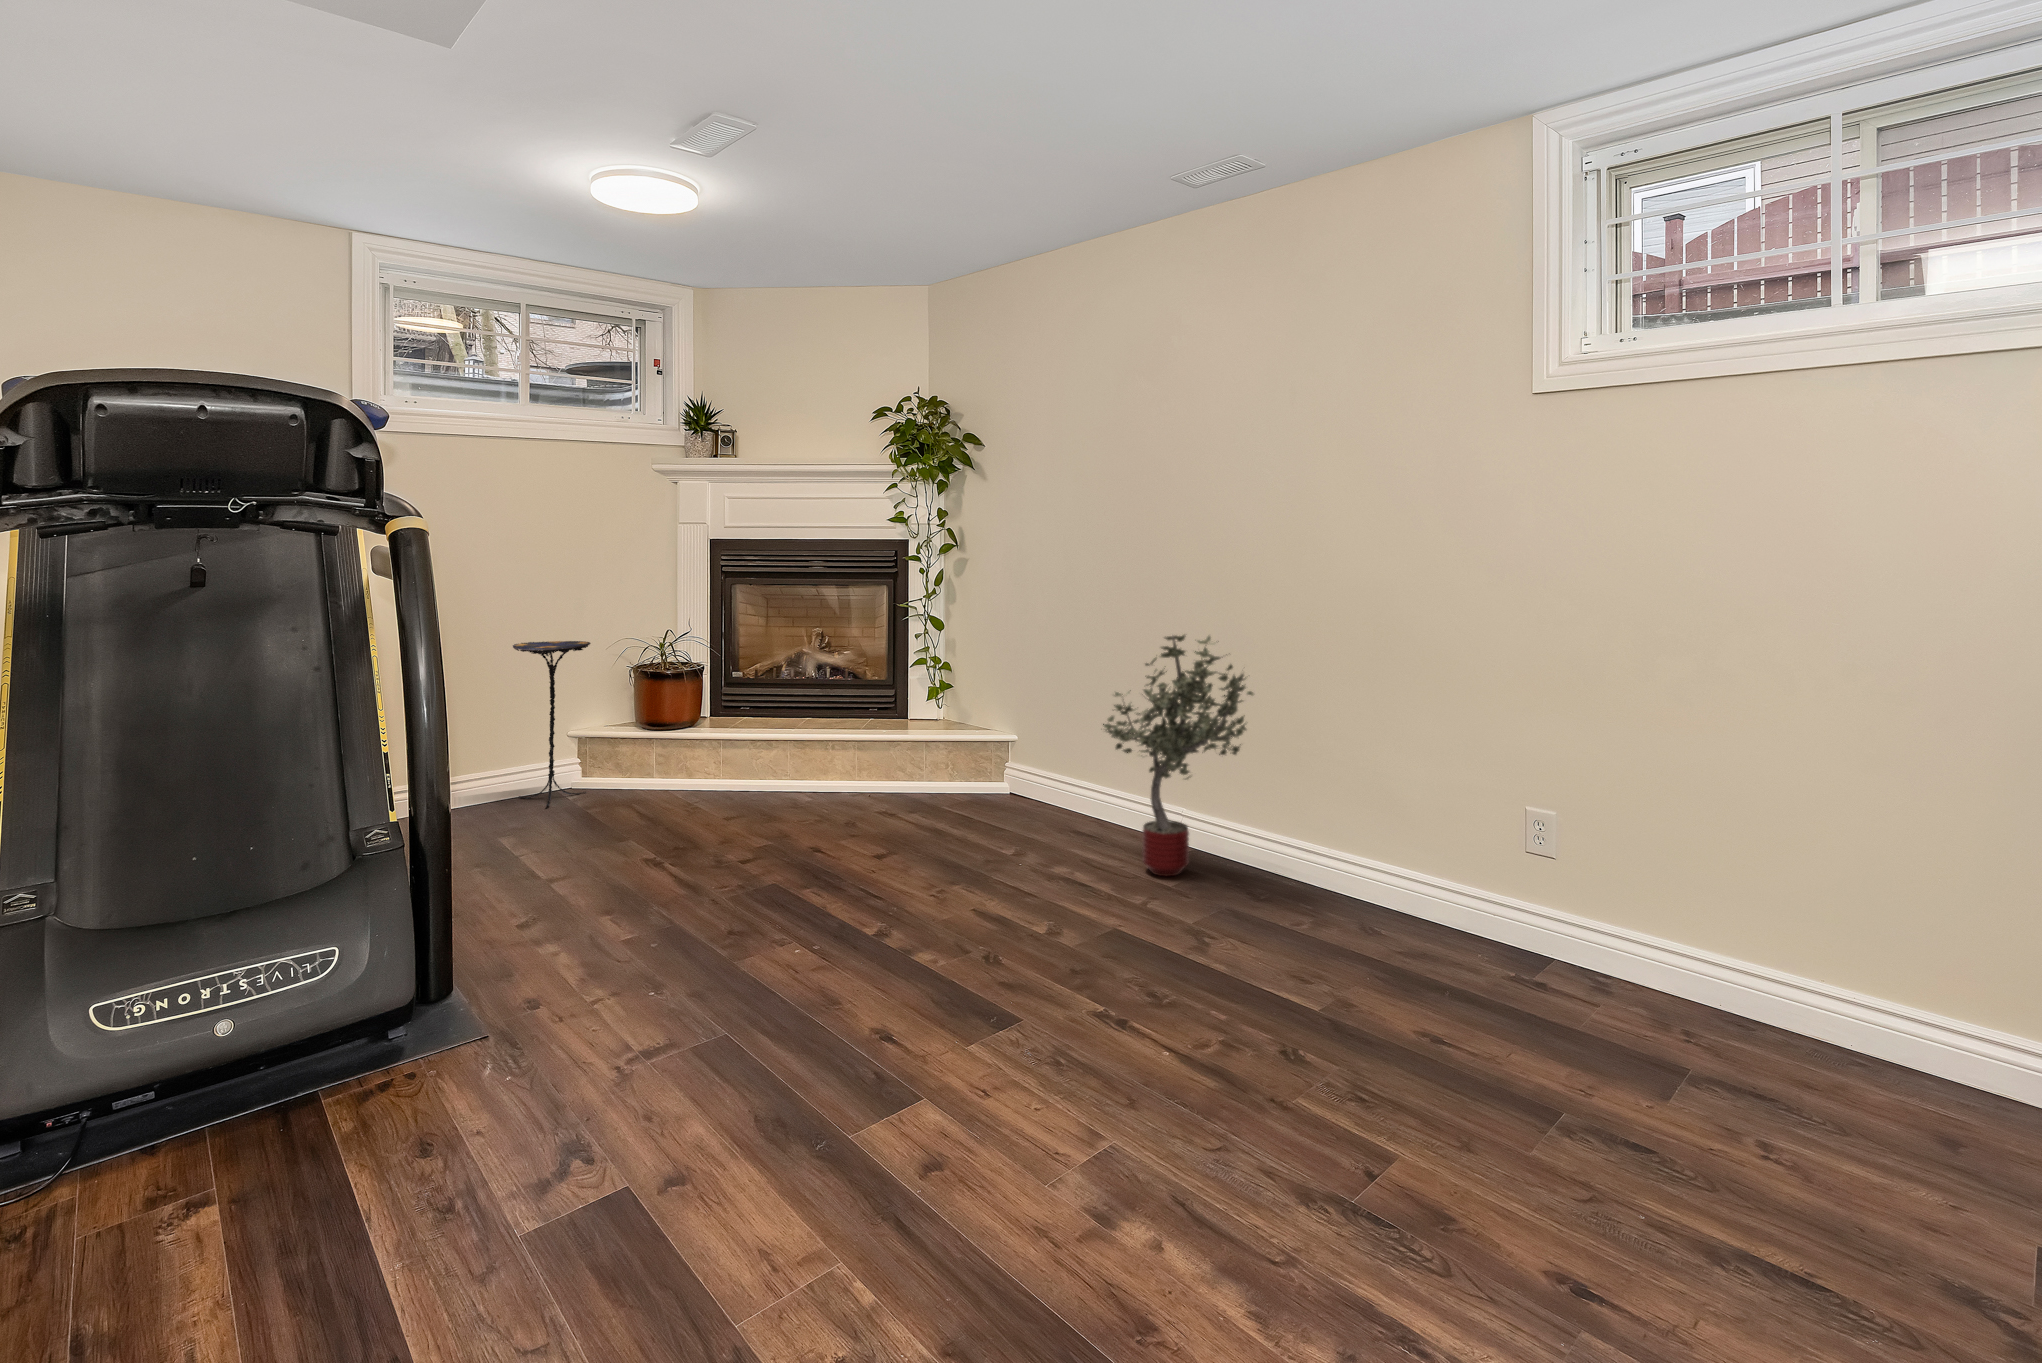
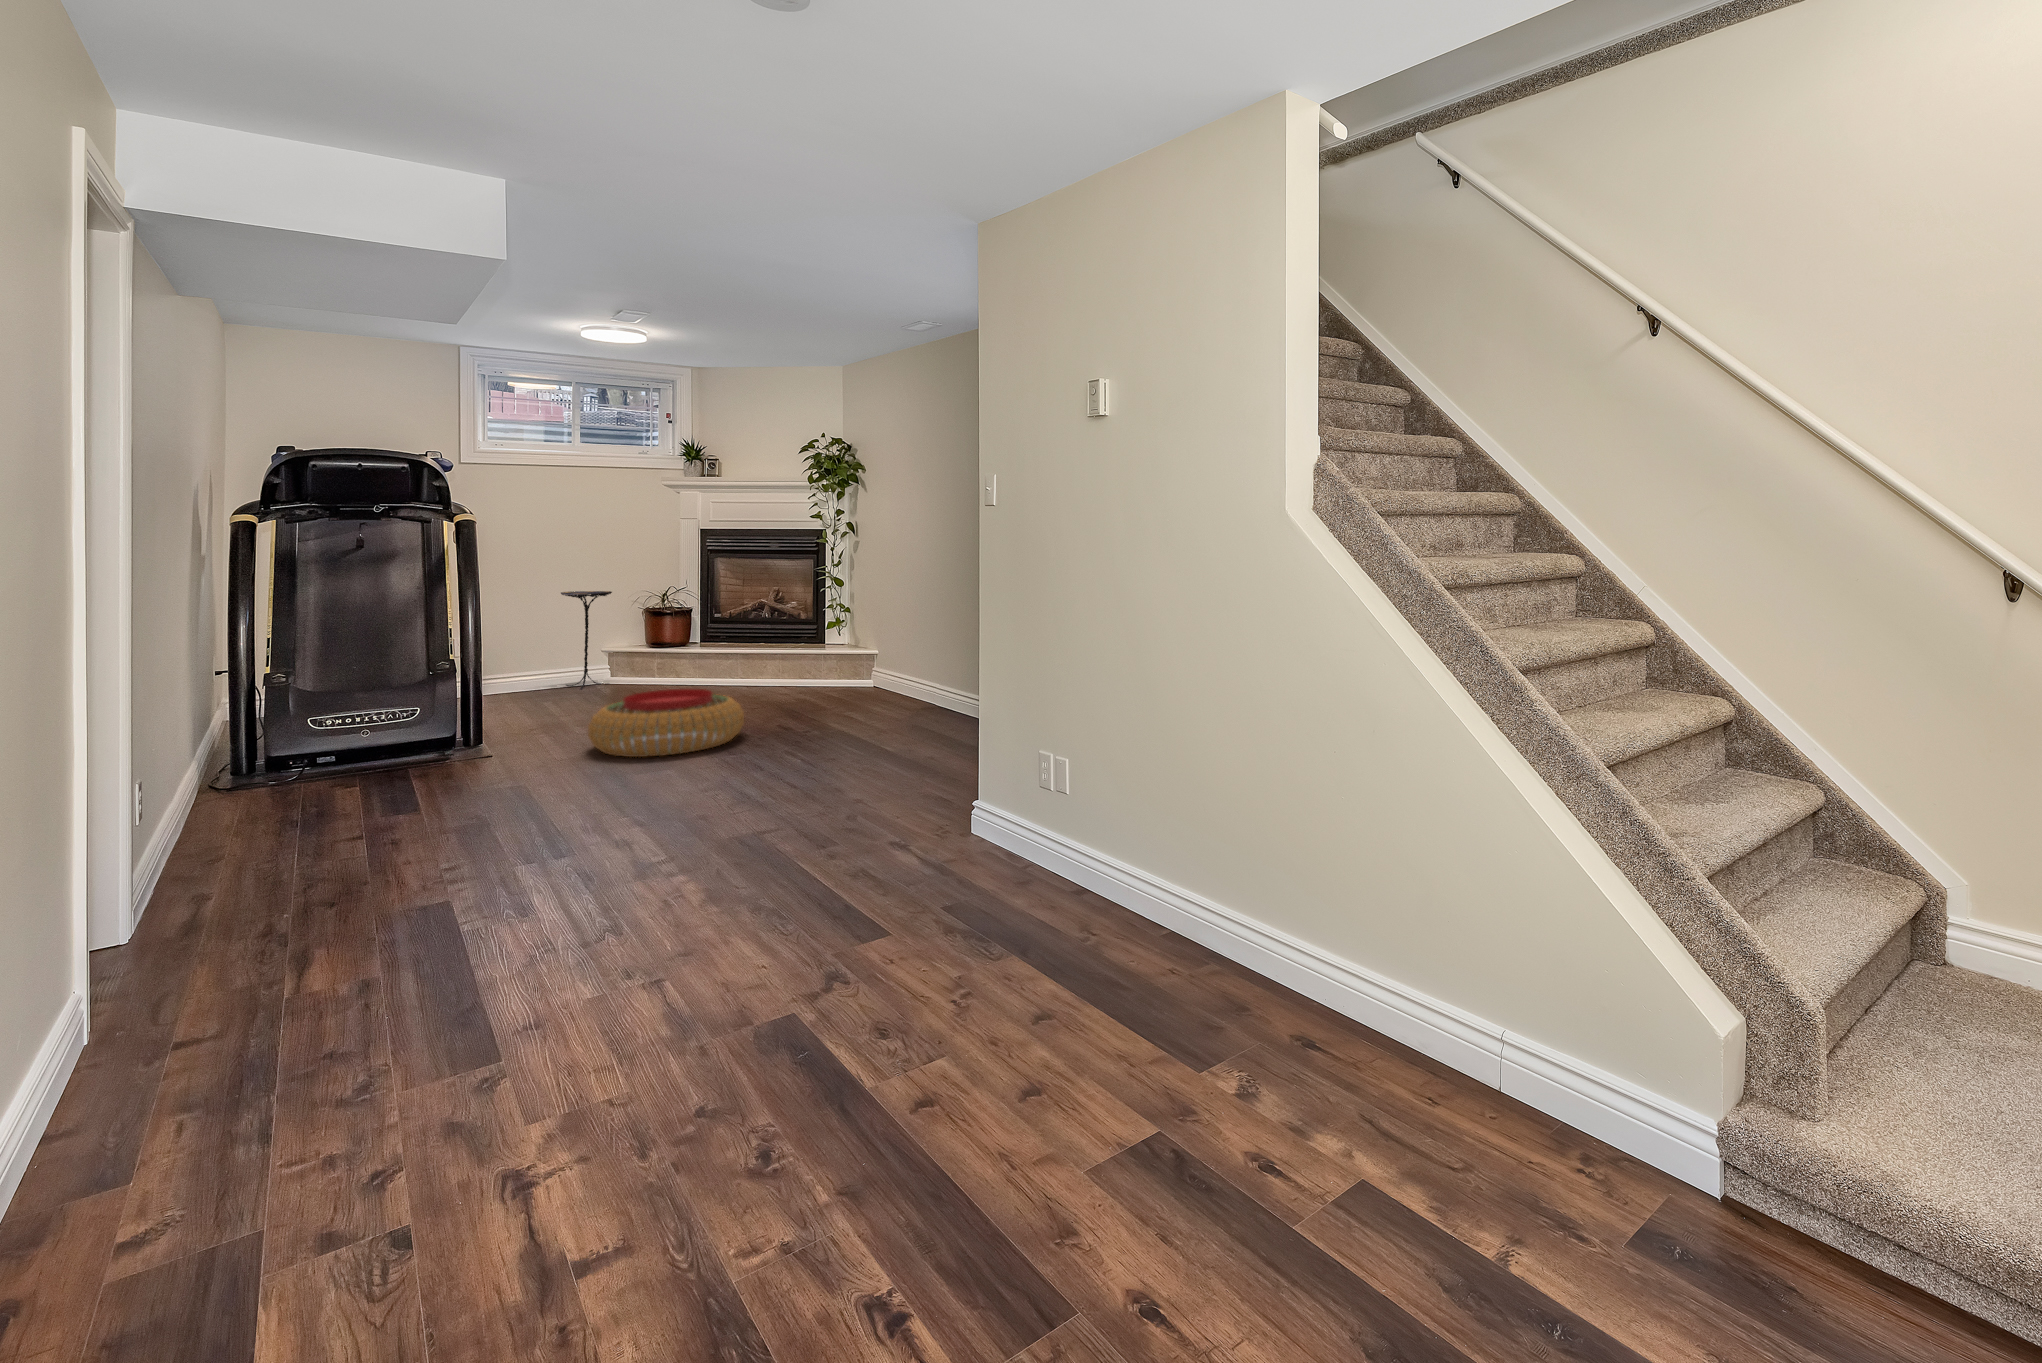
potted tree: present [1103,635,1254,876] -> none [885,581,961,714]
pouf: none [667,857,951,1038] -> present [588,689,744,757]

